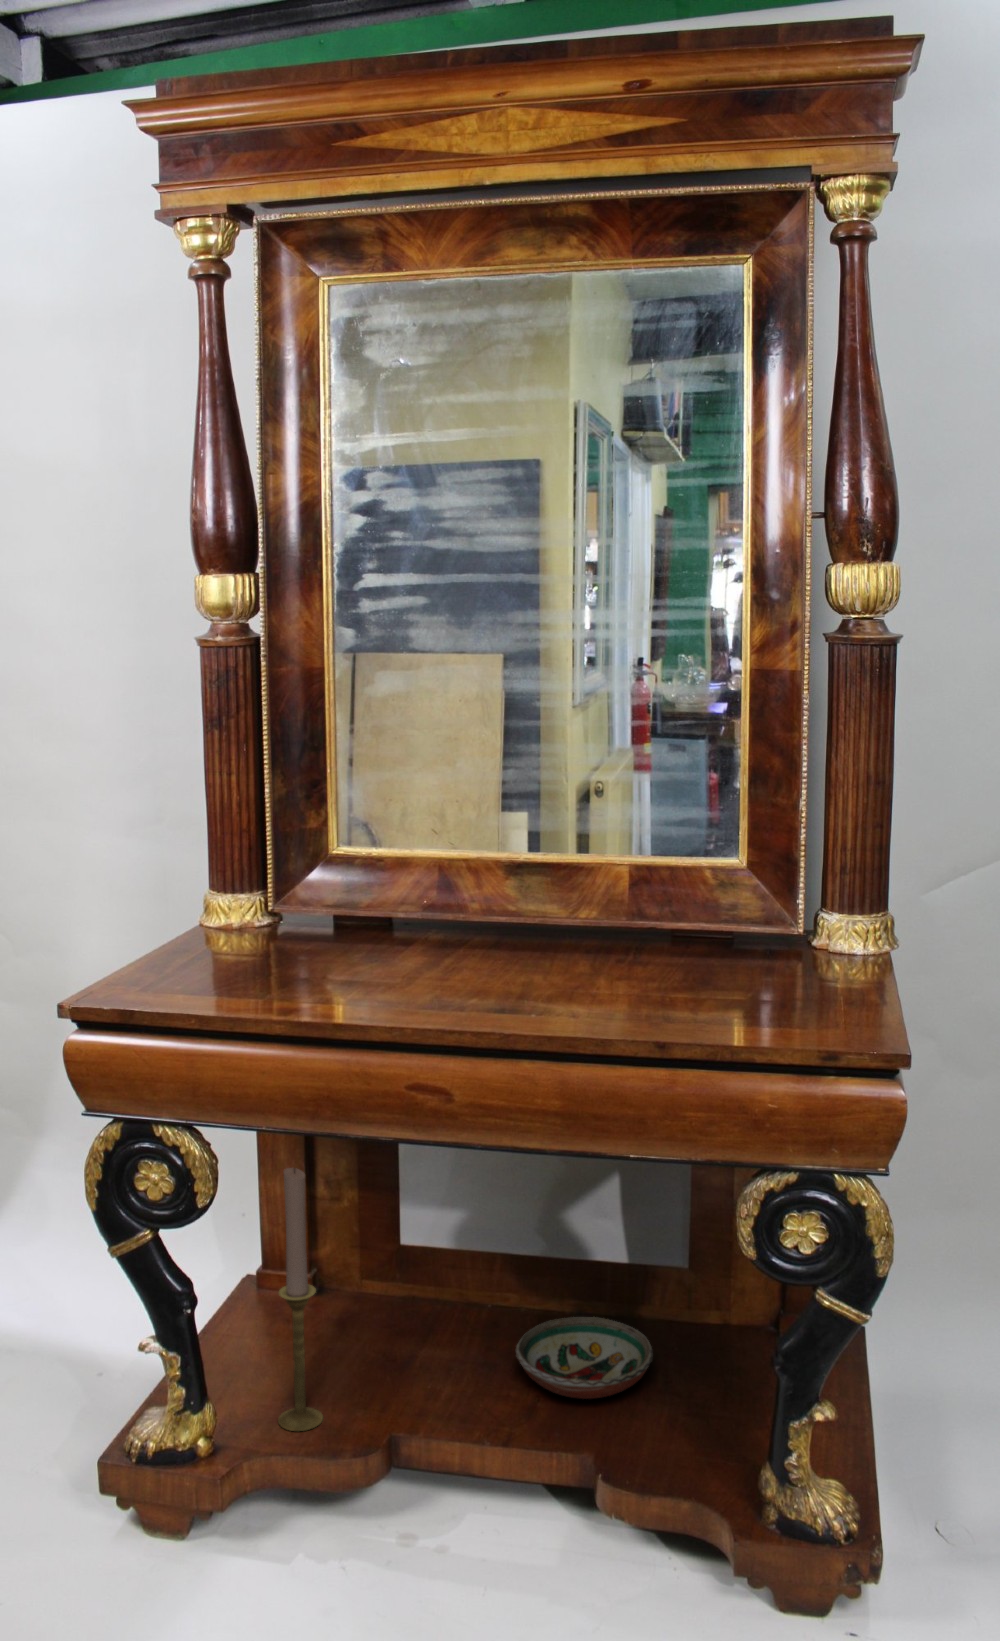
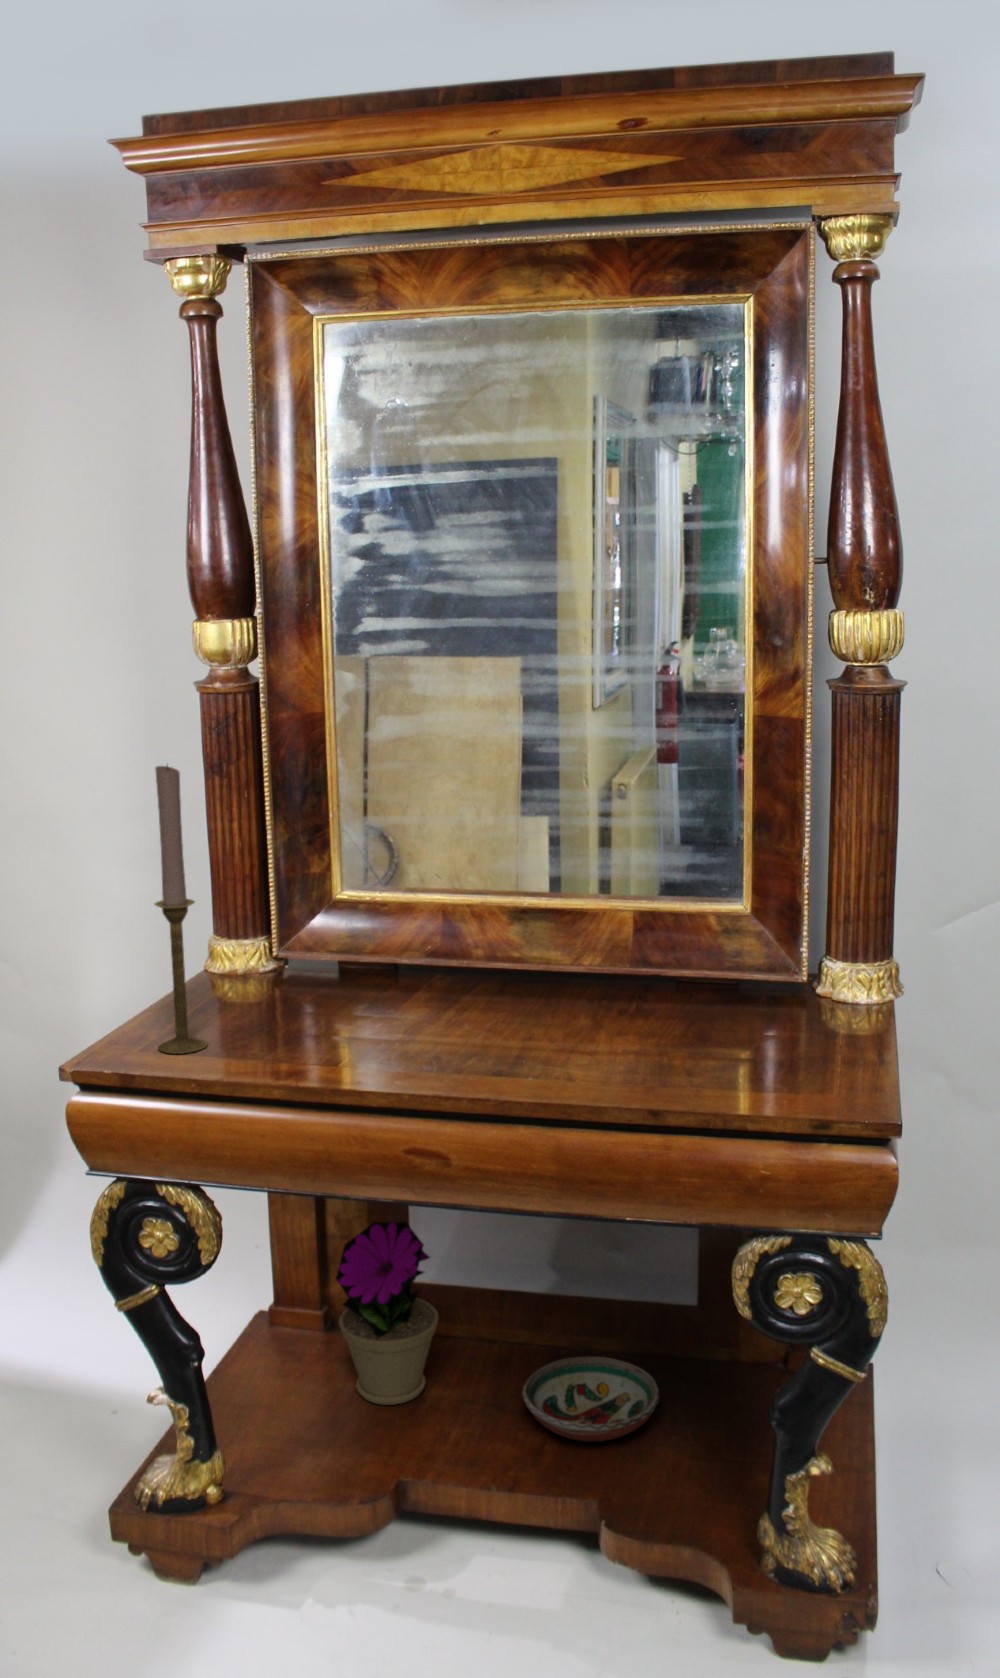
candlestick: present [278,1168,323,1431] -> present [155,766,207,1054]
flower pot: none [329,1180,431,1365] -> present [336,1222,439,1405]

